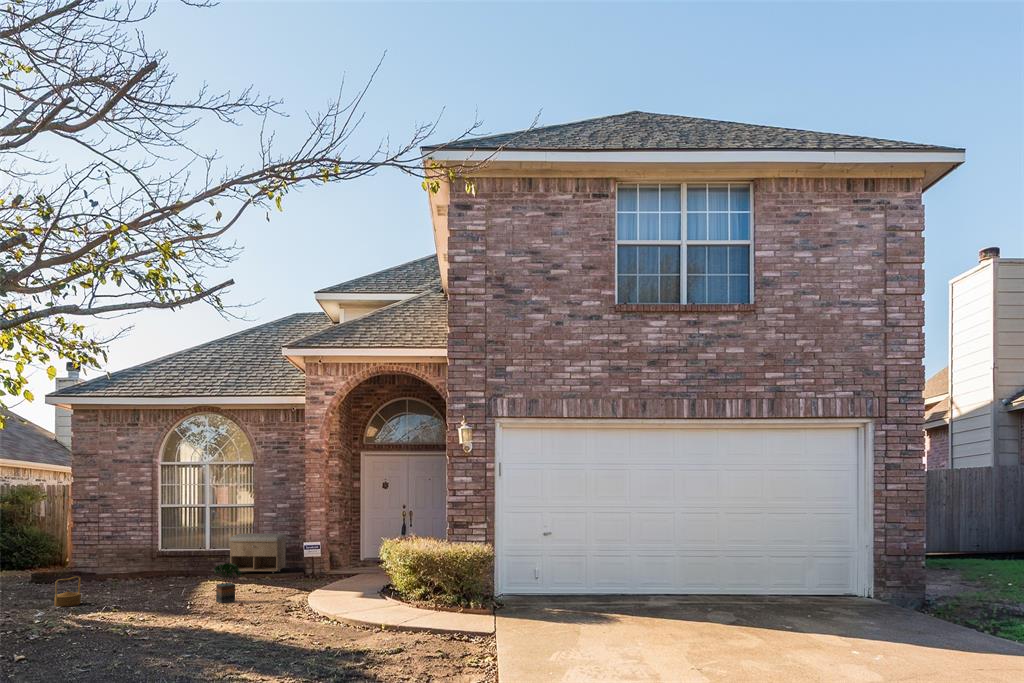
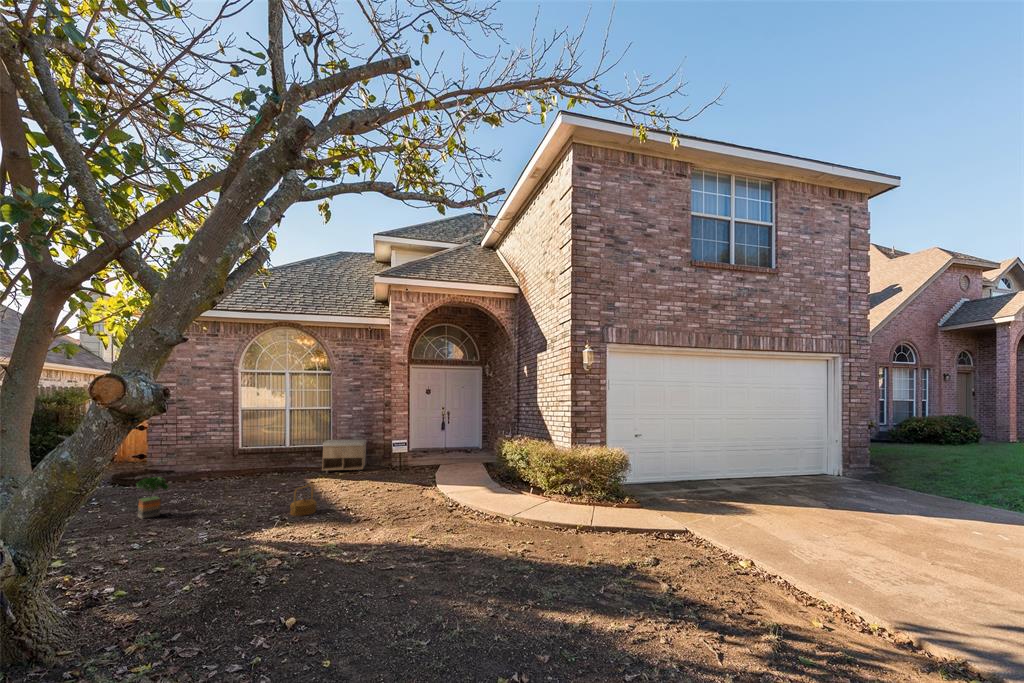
potted tree: present [214,563,241,603] -> present [136,477,169,519]
basket: present [54,576,81,607] -> present [290,484,317,516]

